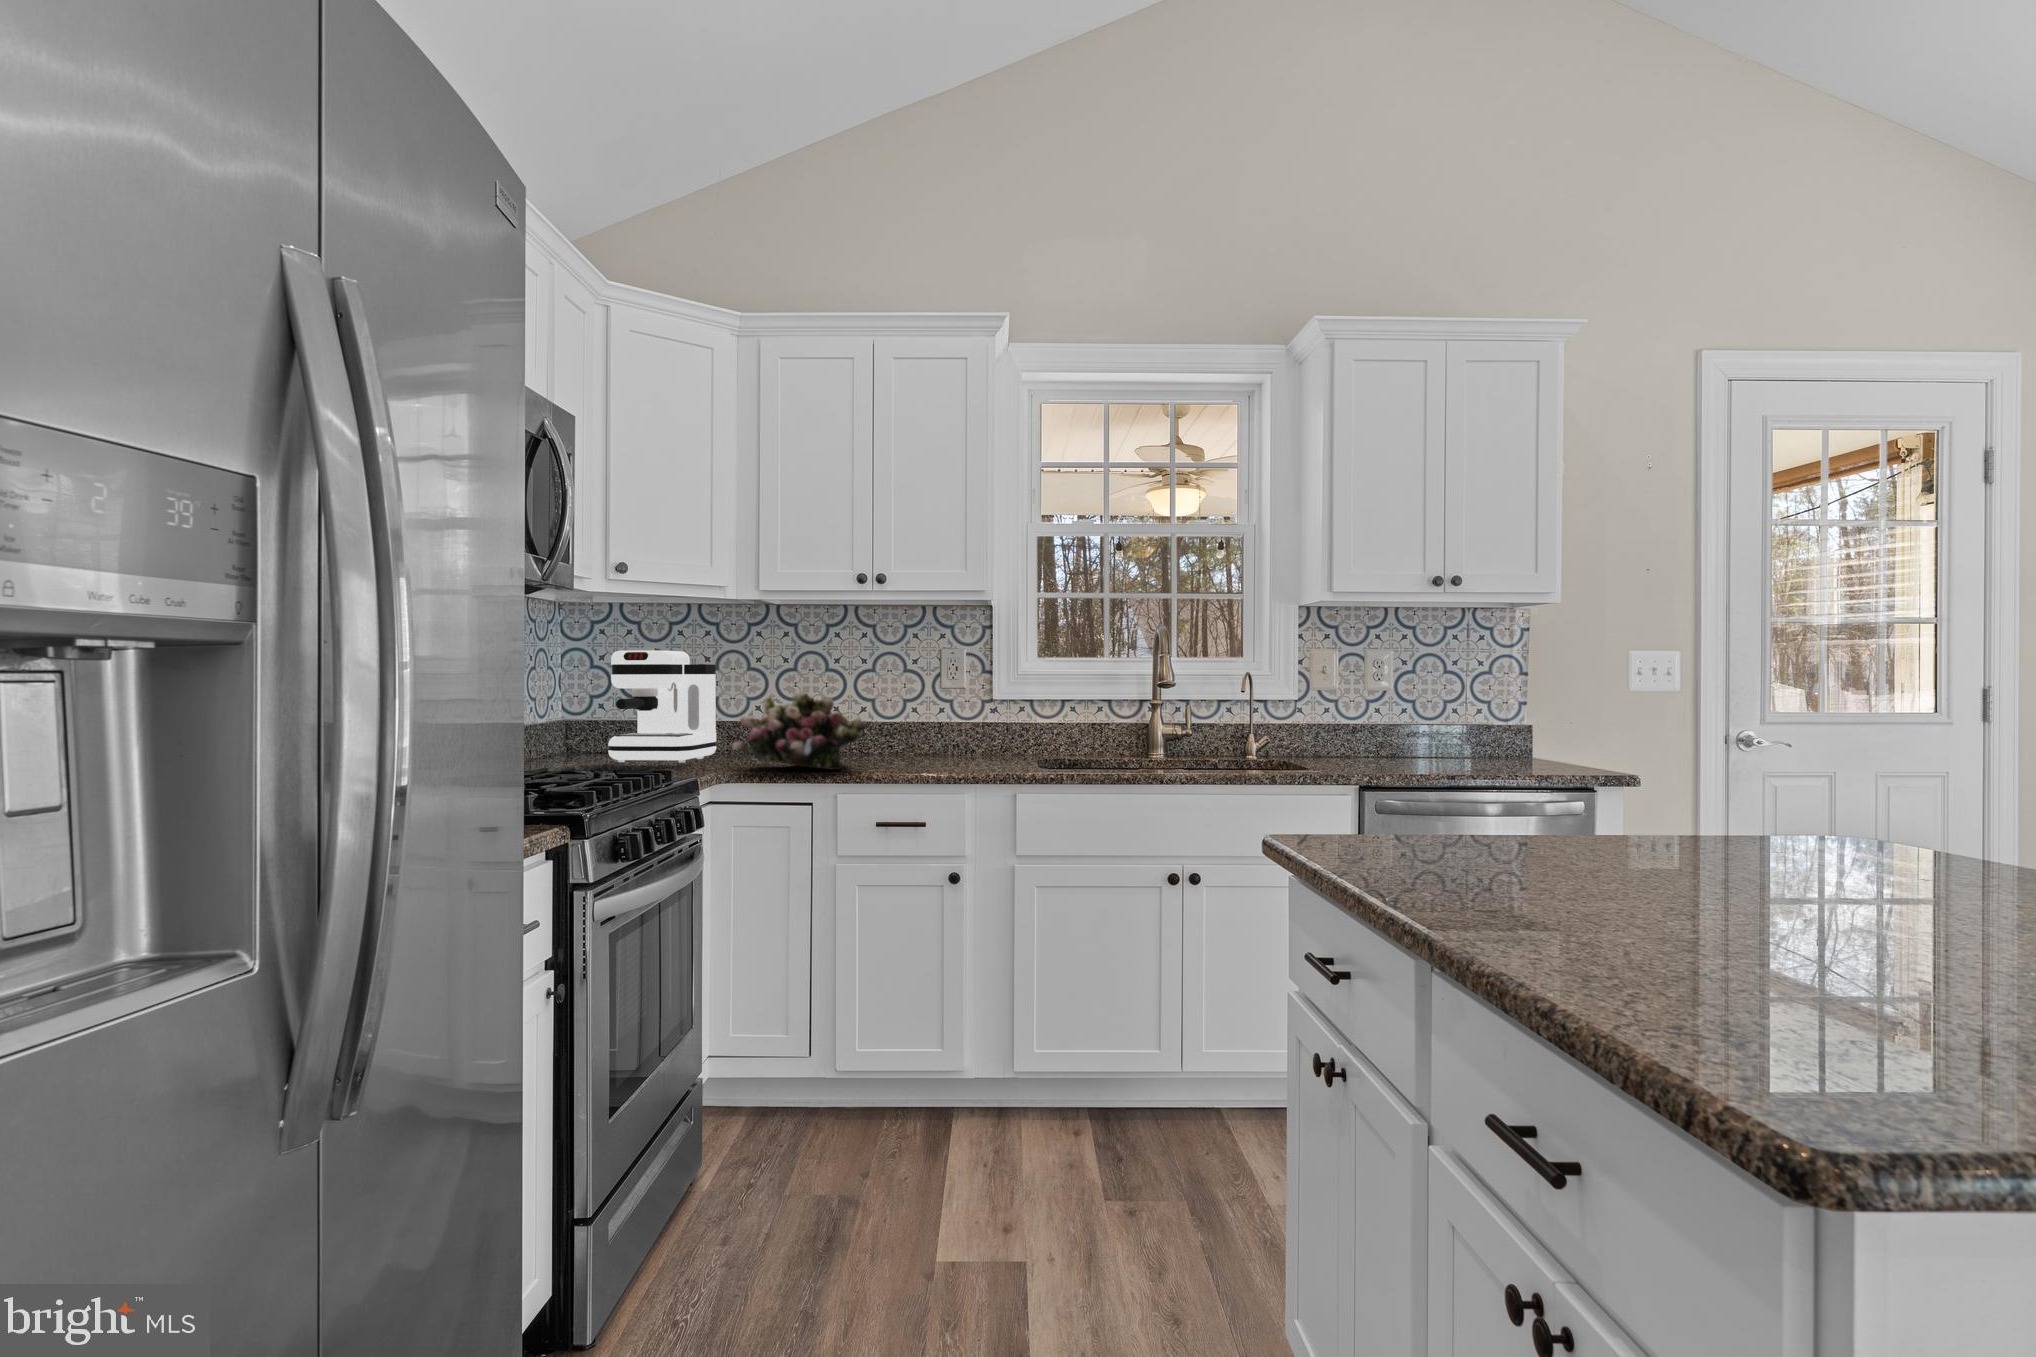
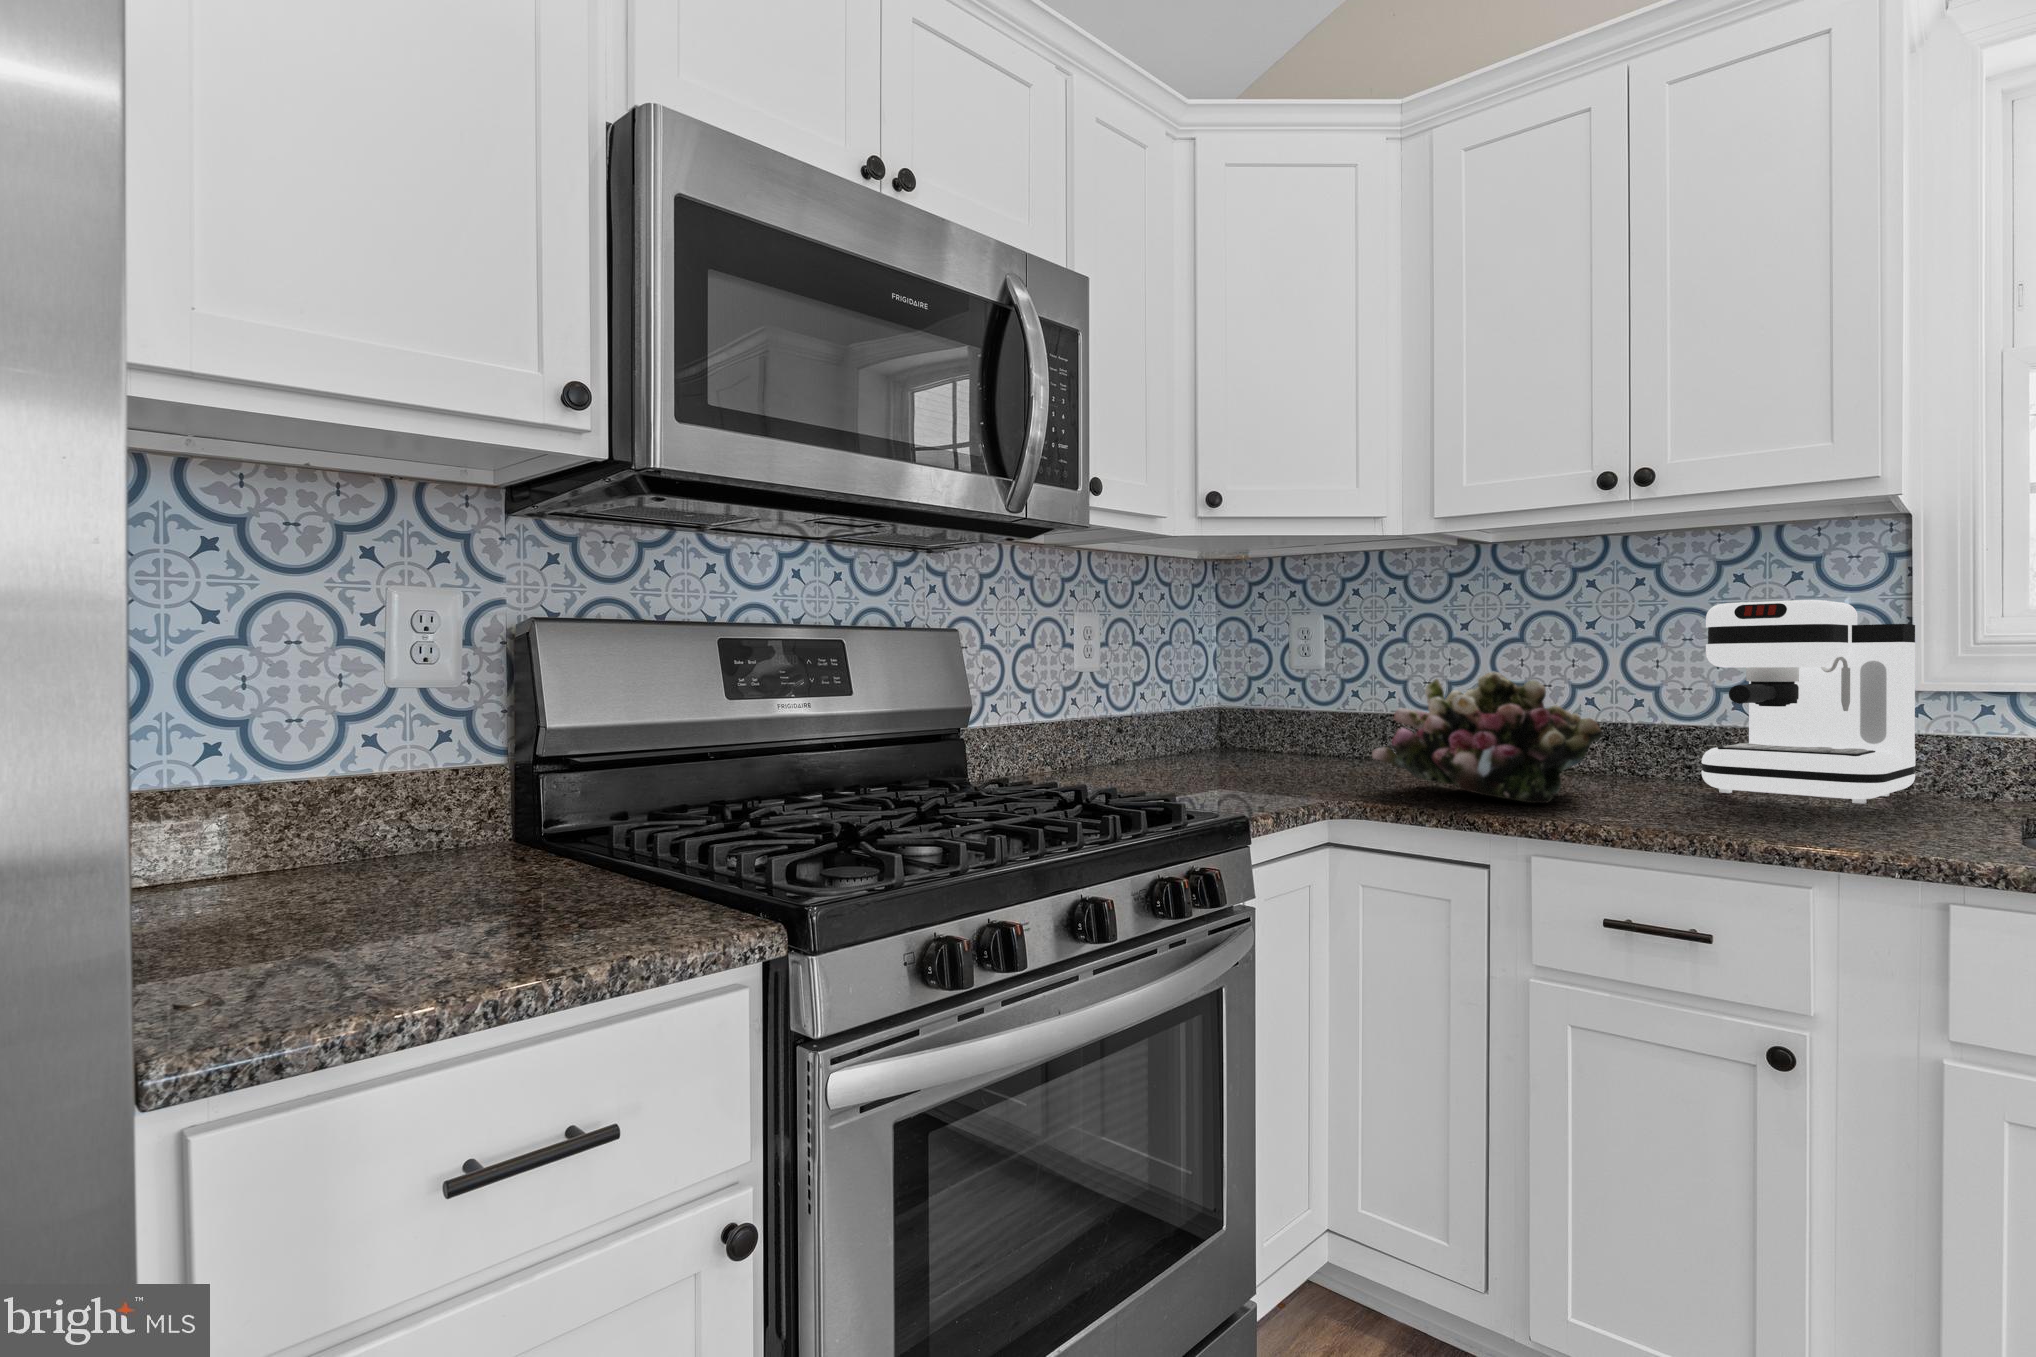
coffee maker: present [608,650,716,763] -> present [1702,600,1915,804]

